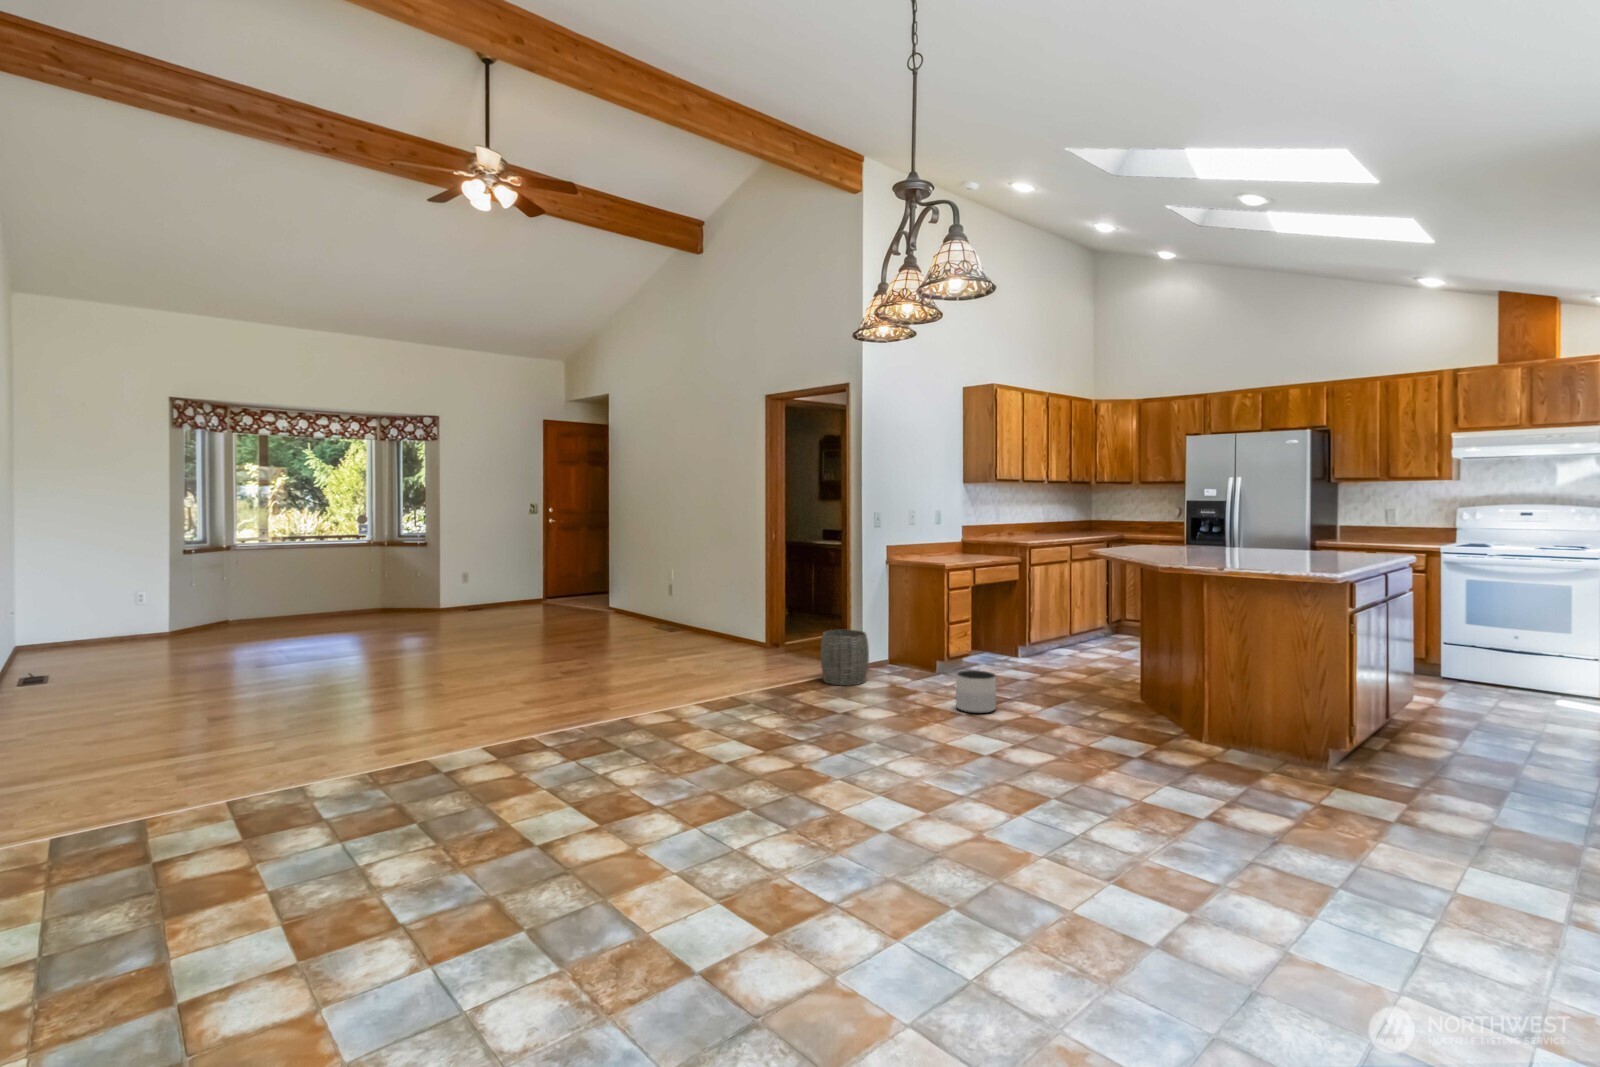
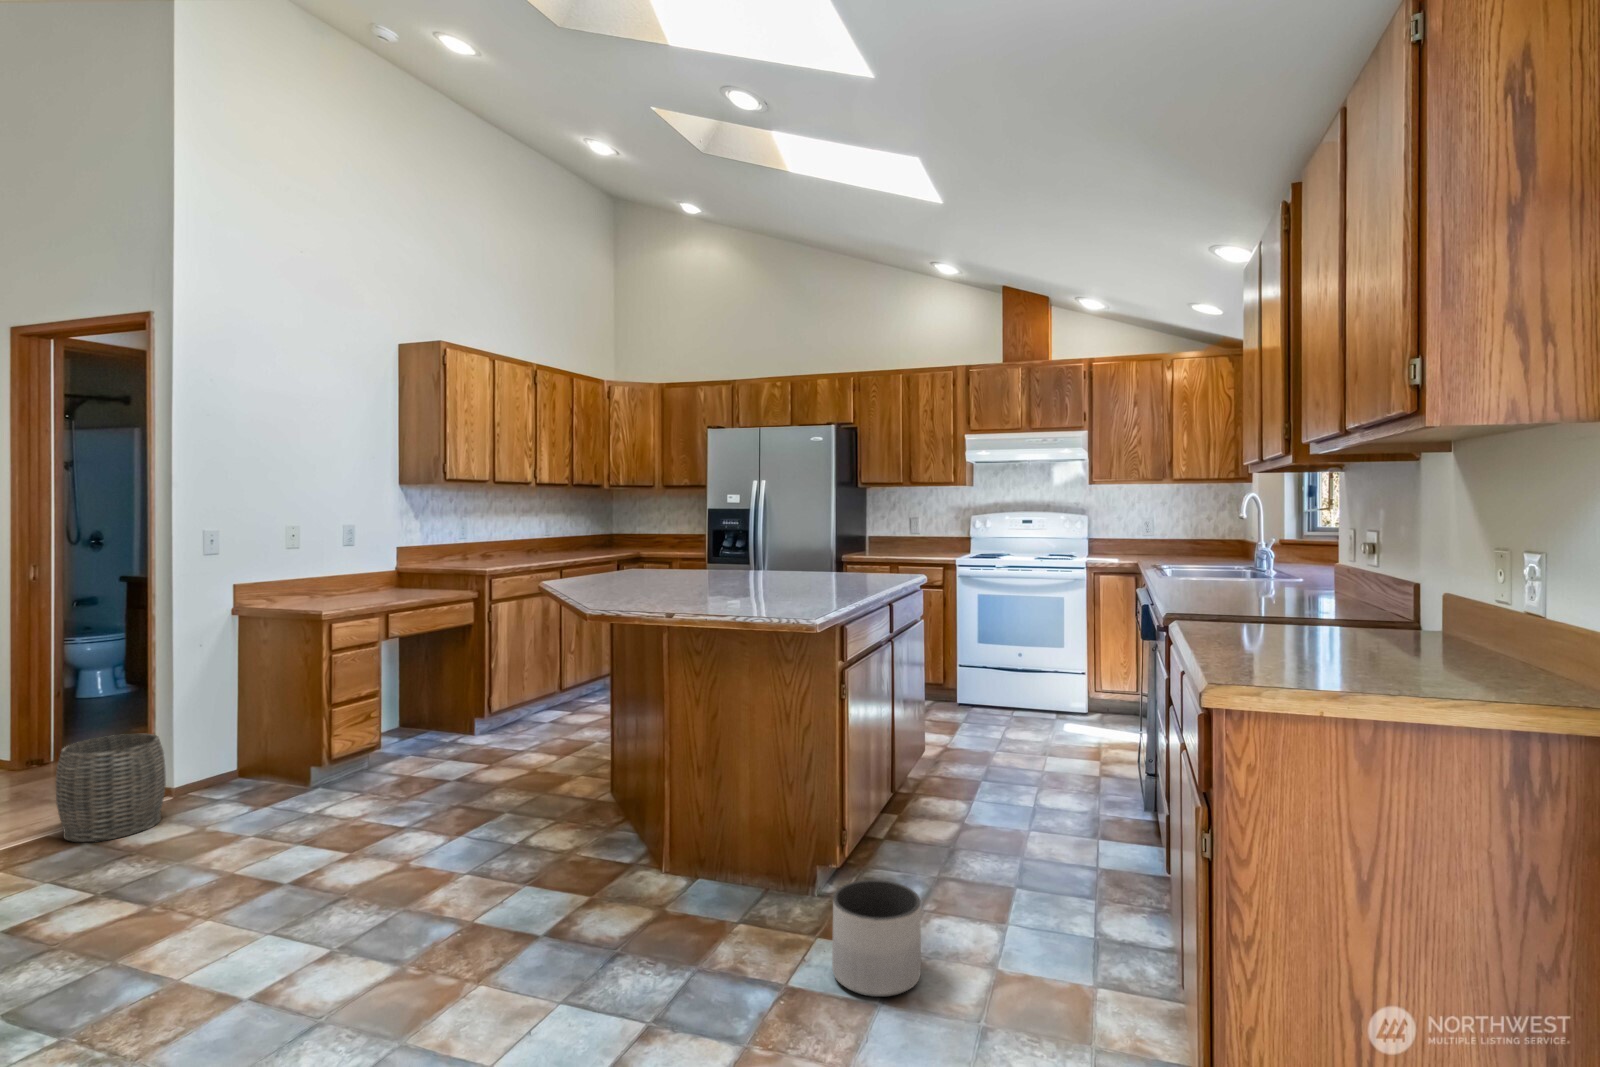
planter: present [956,670,996,713] -> present [832,880,921,997]

